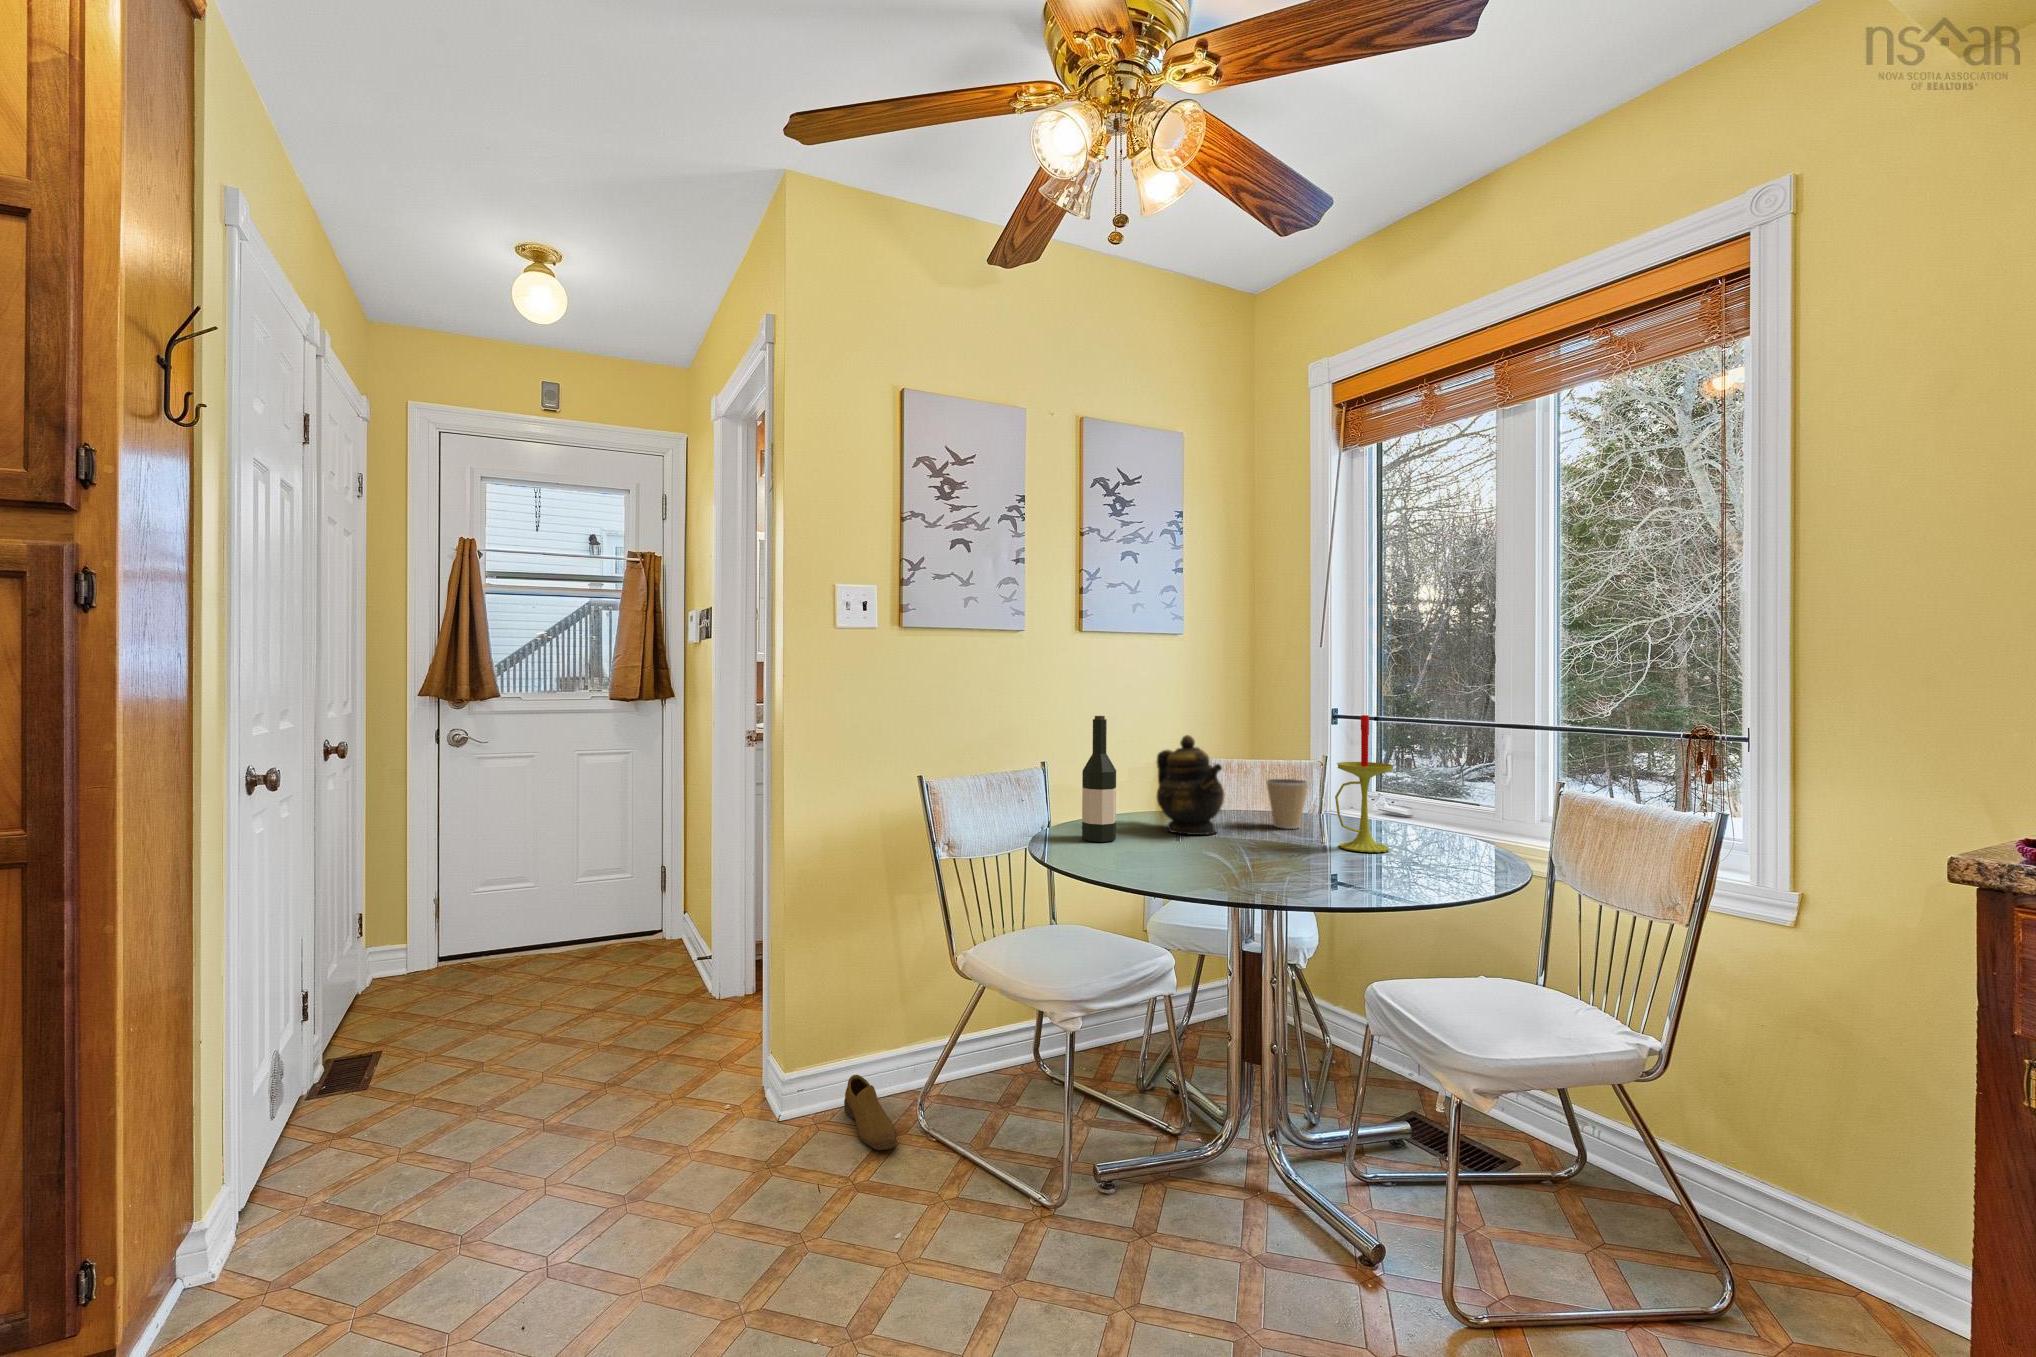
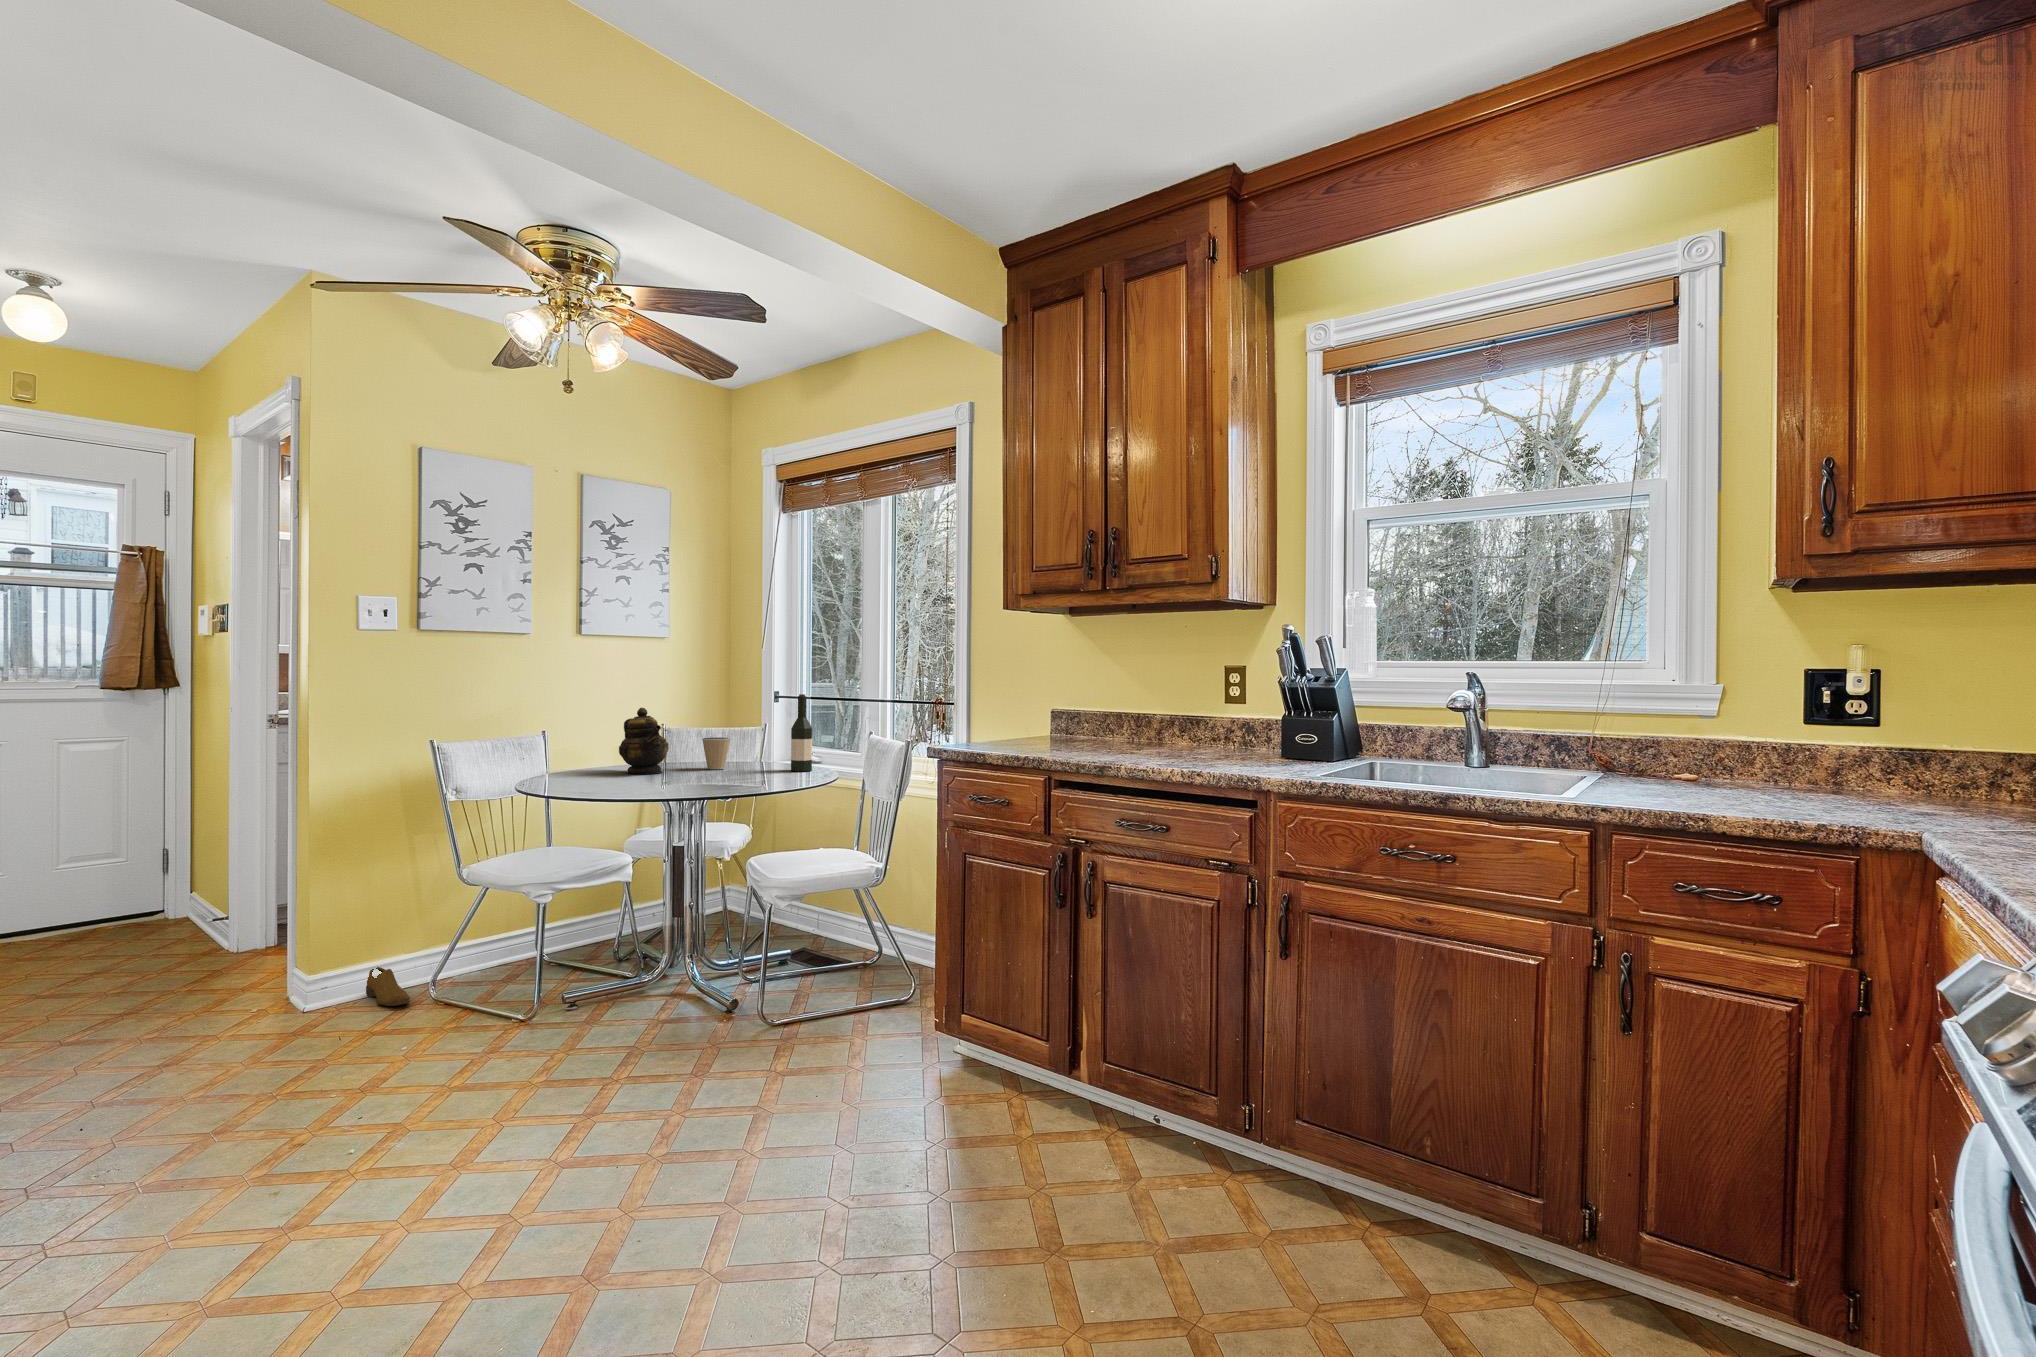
candle: present [1335,715,1393,852] -> none [730,690,769,777]
wine bottle: present [1082,716,1116,842] -> present [791,694,812,771]

